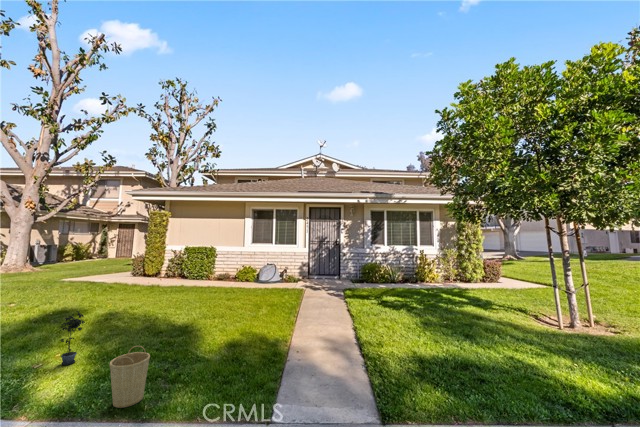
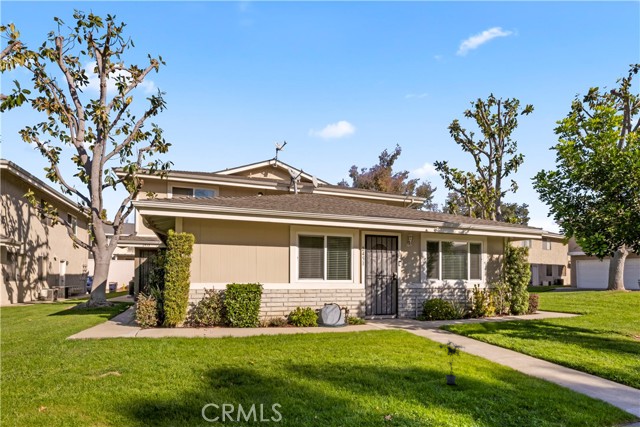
basket: present [110,346,150,408] -> none [544,354,570,391]

